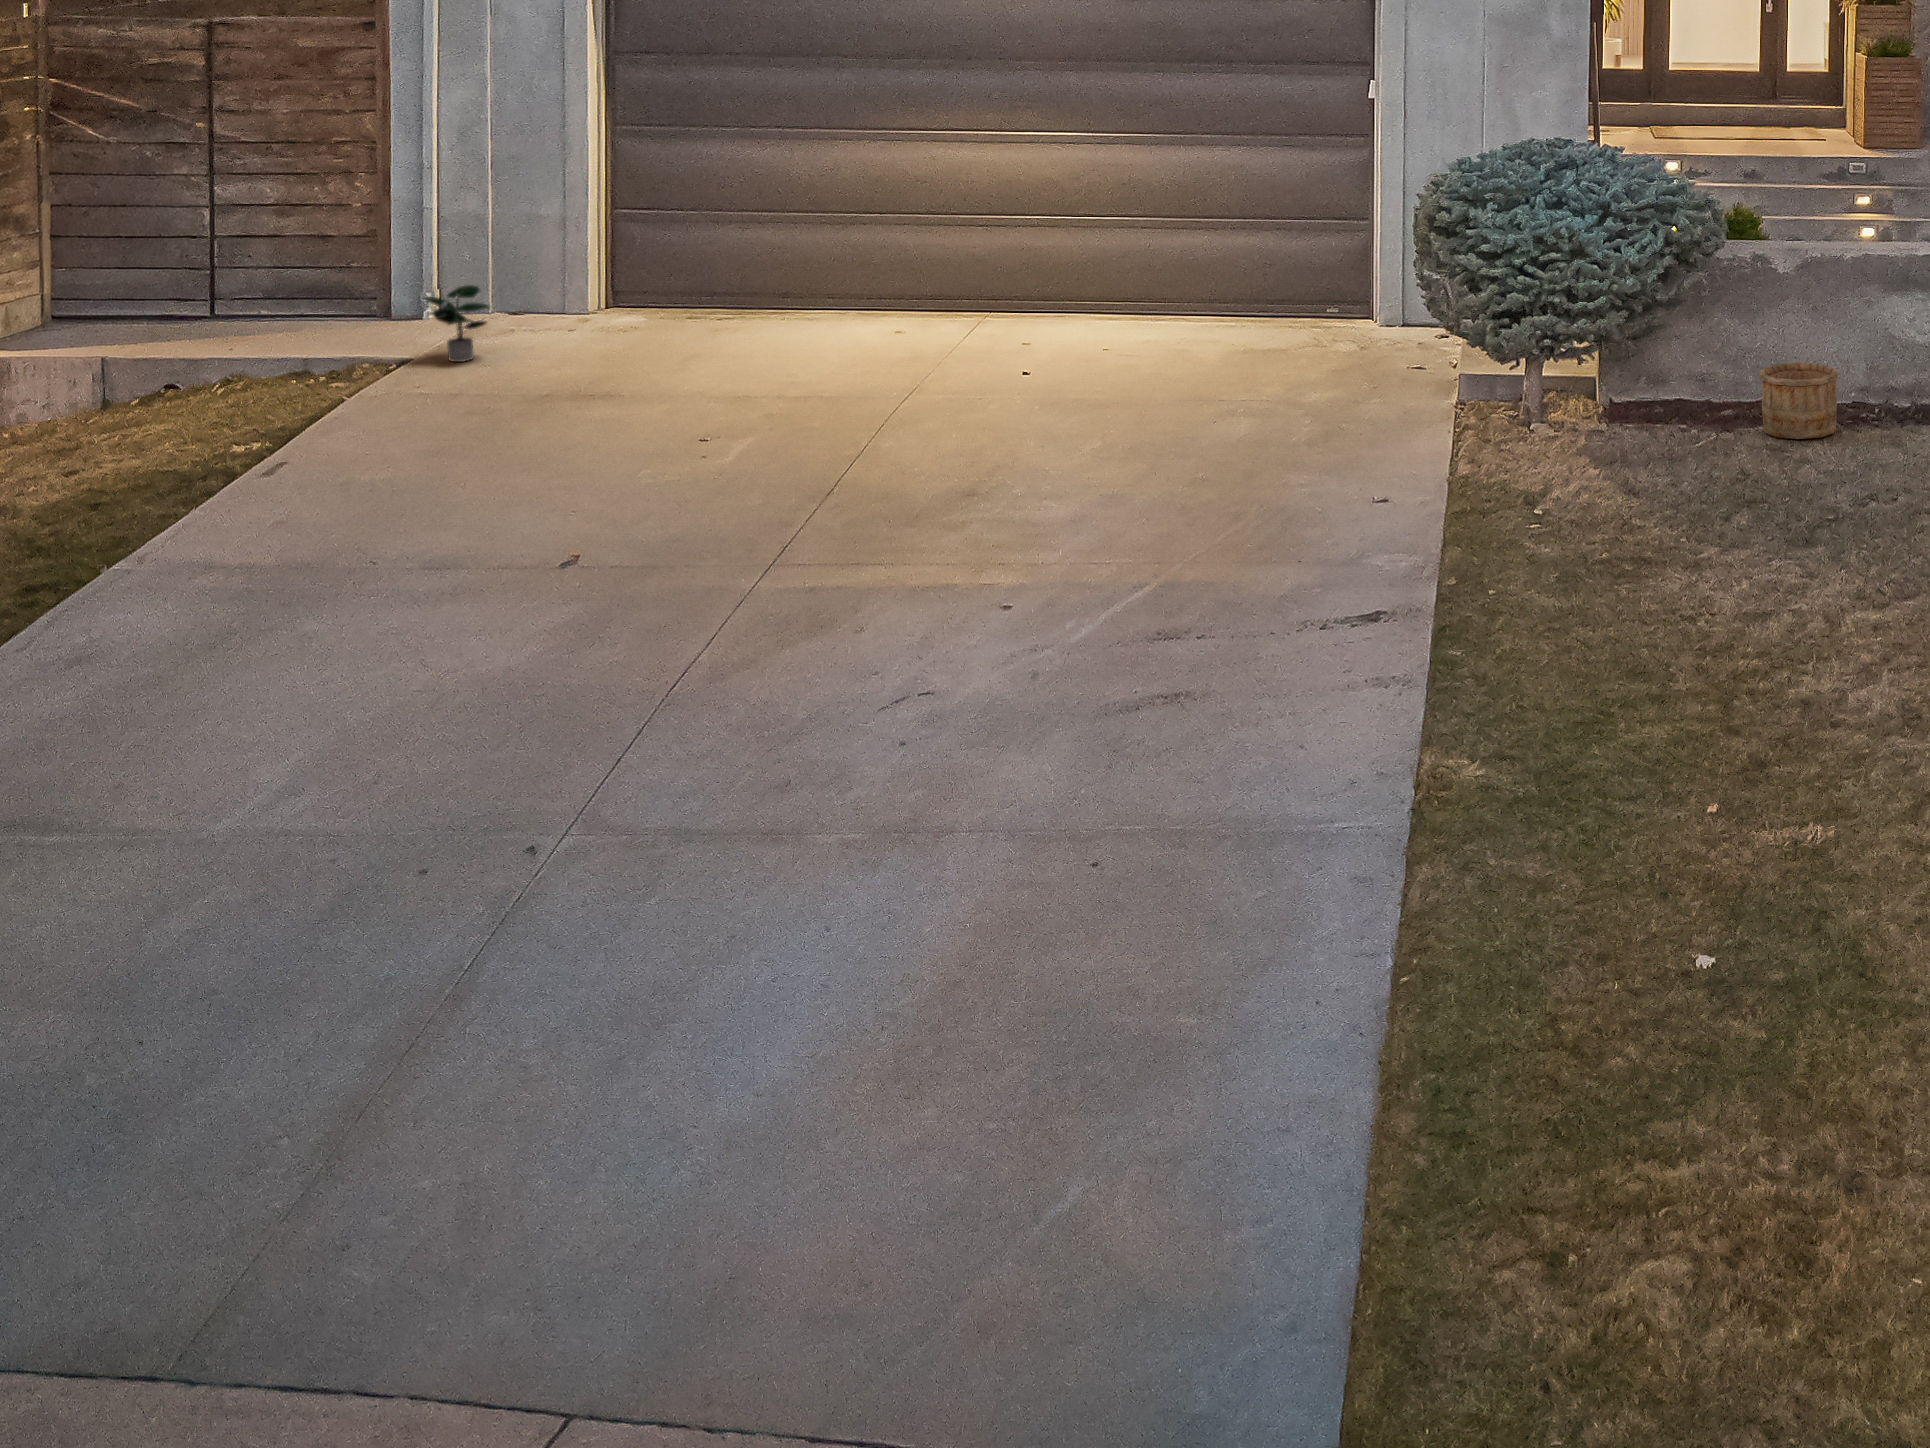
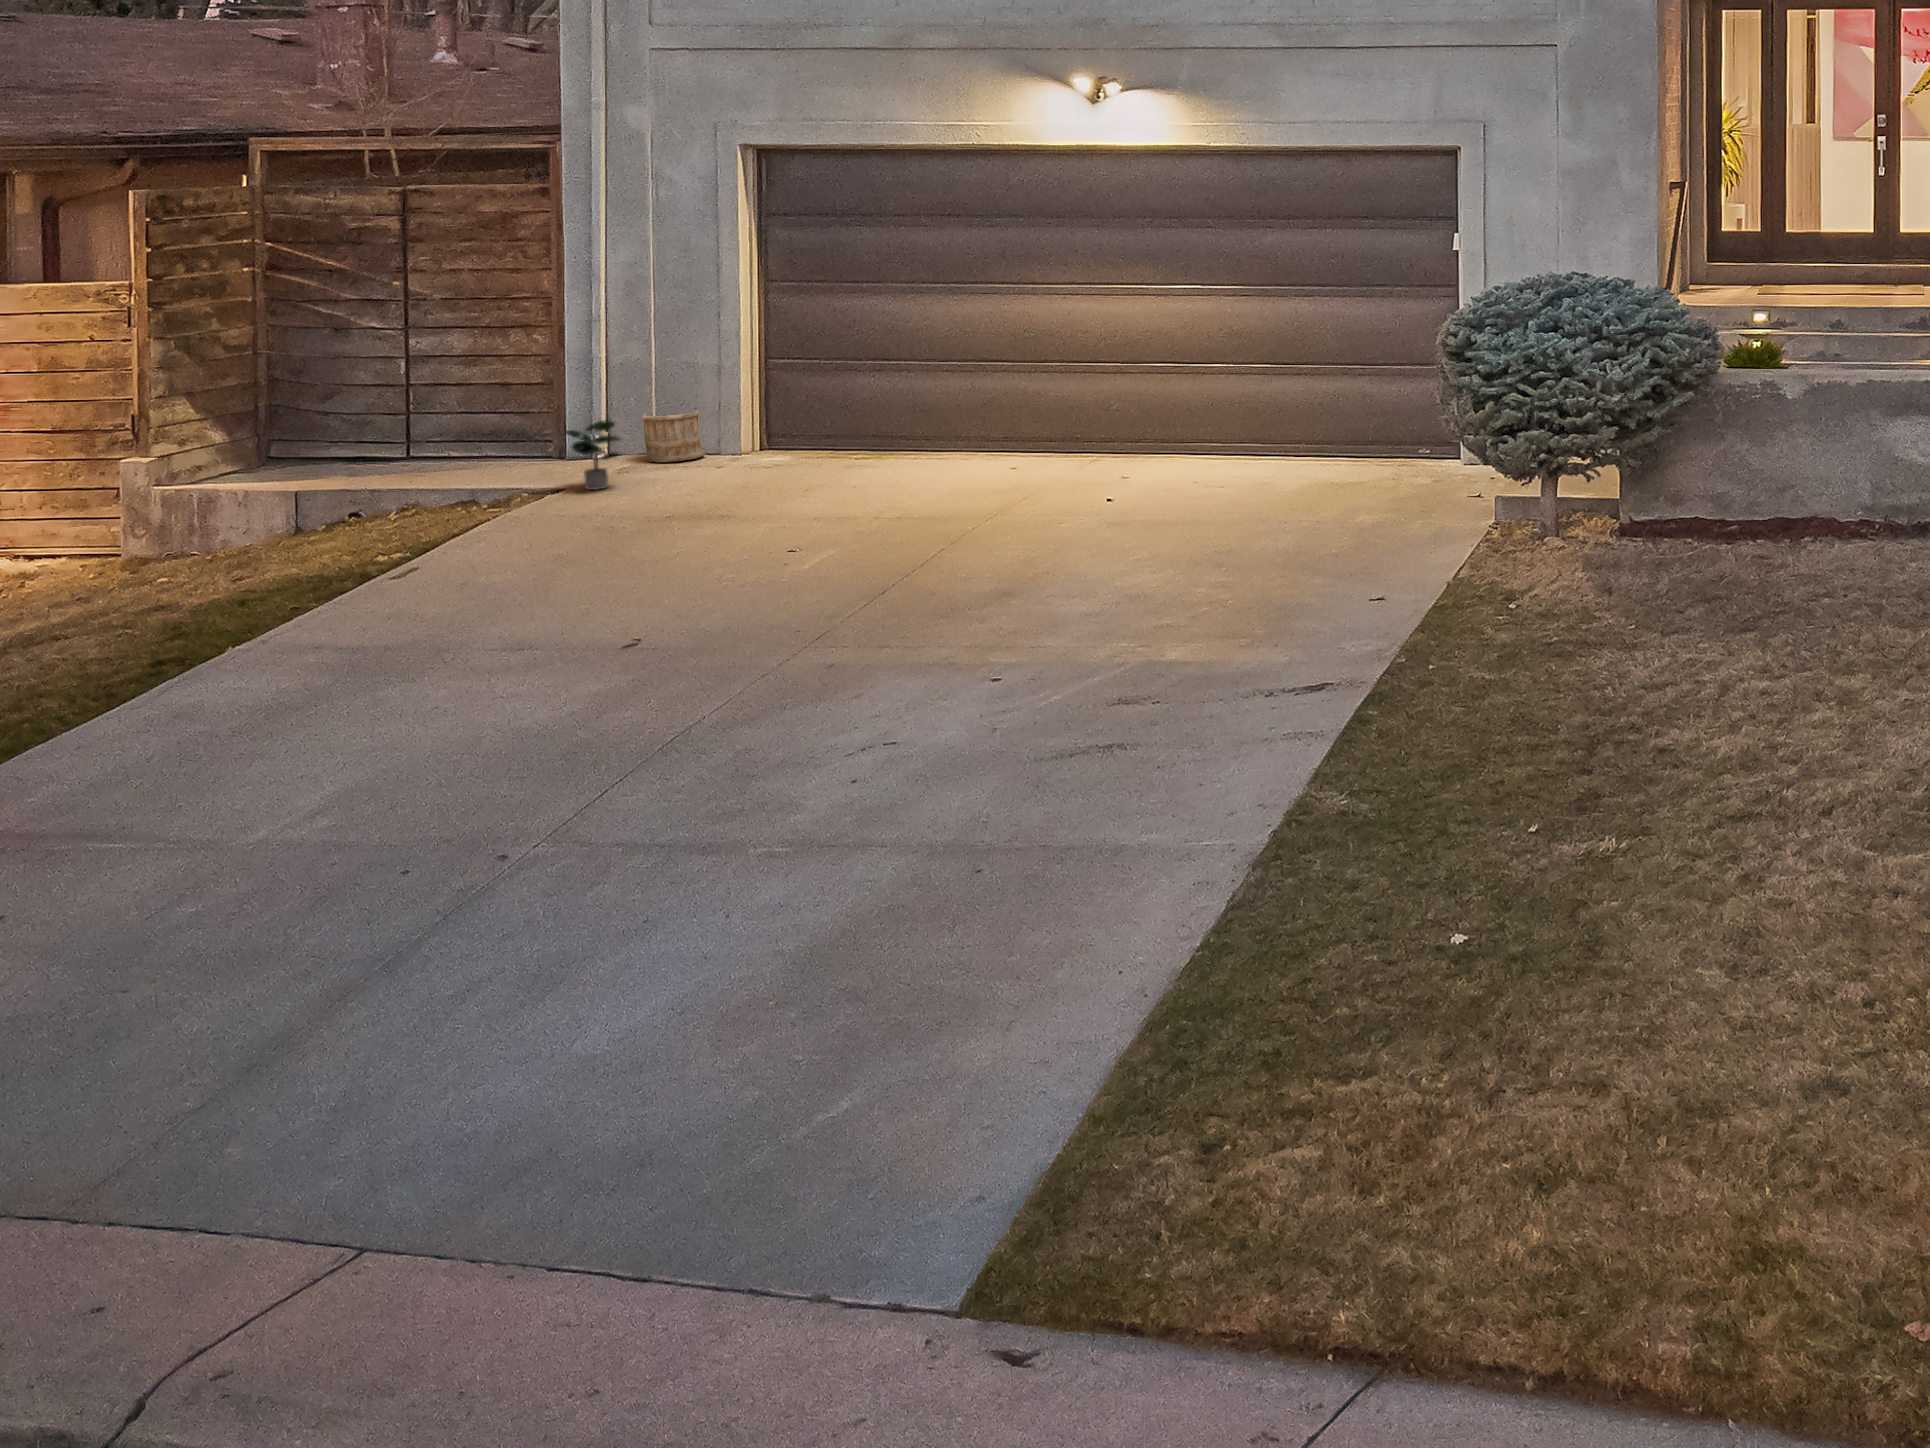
wooden bucket: present [1759,363,1838,439] -> present [641,411,706,462]

